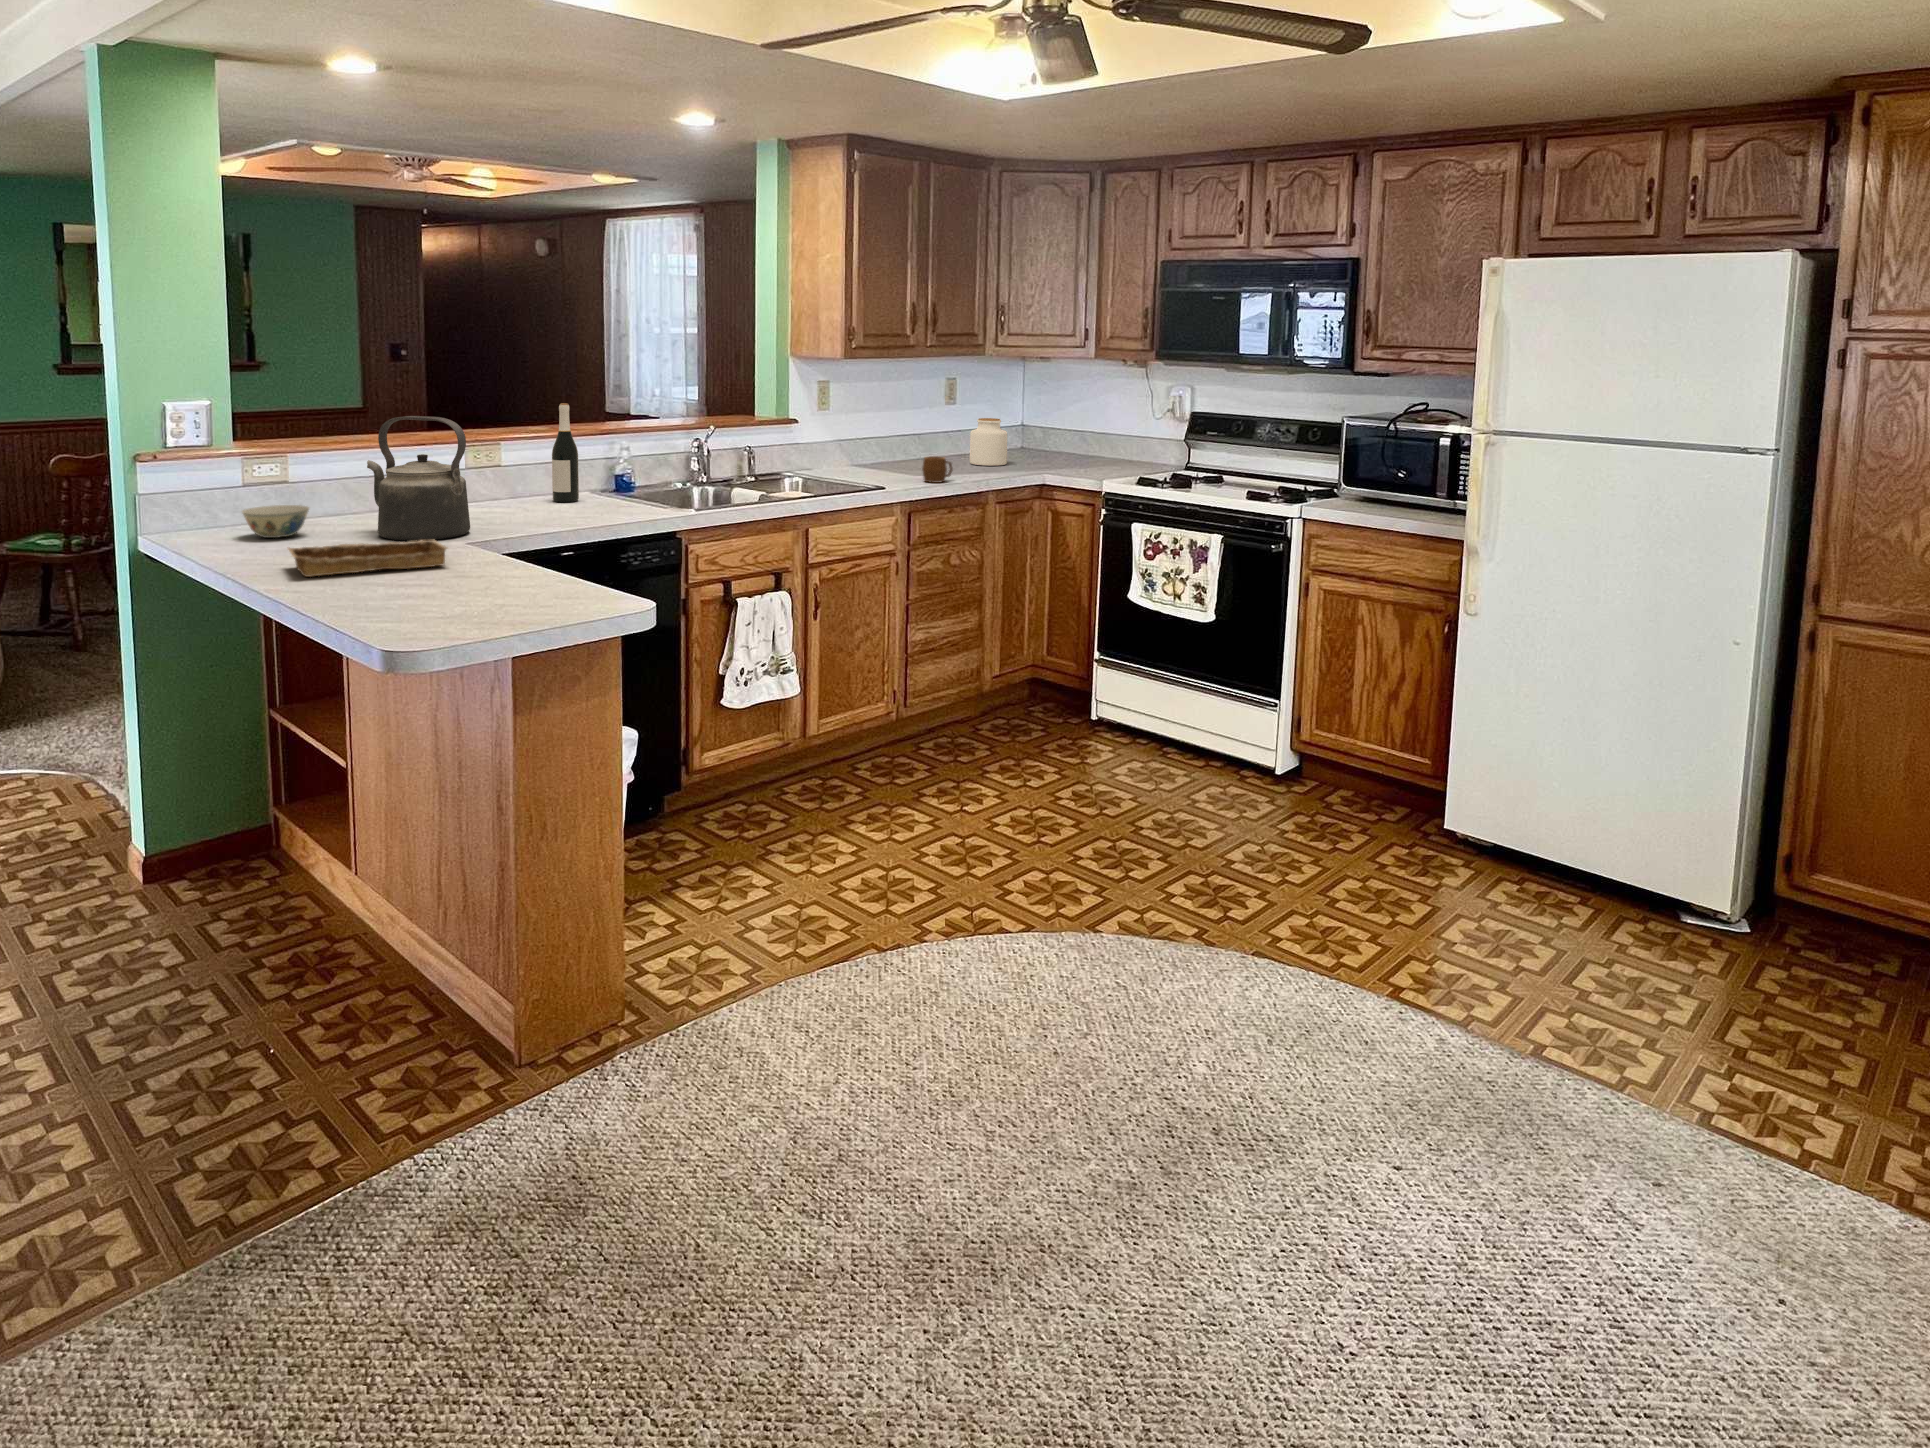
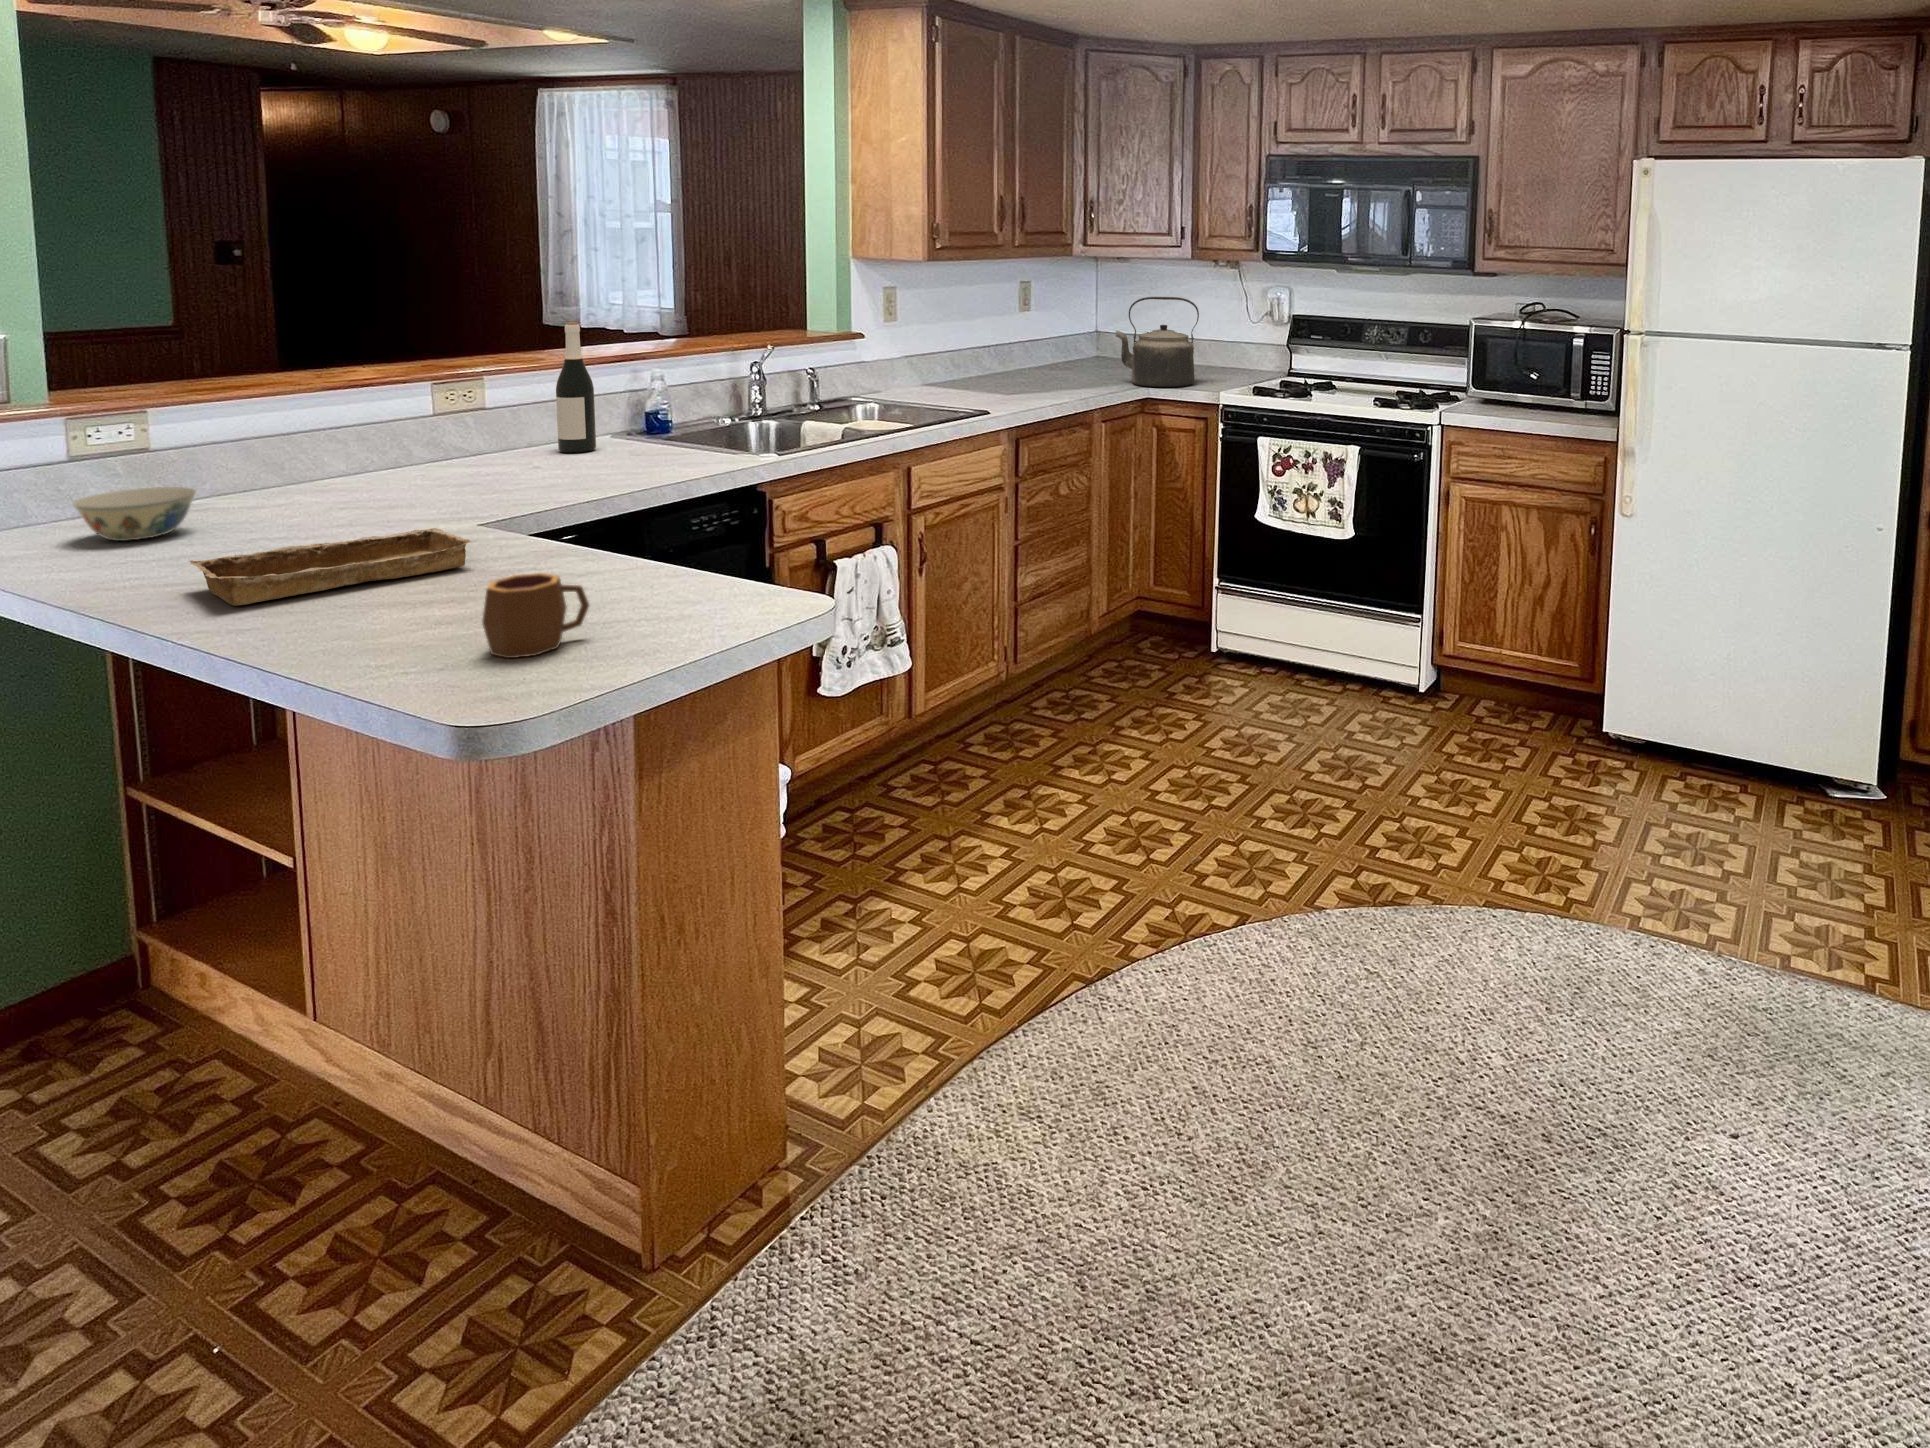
kettle: present [367,416,470,541] -> present [1116,297,1199,387]
jar: present [970,418,1007,466] -> none [1055,325,1097,378]
mug: present [922,456,952,483] -> present [482,573,589,658]

